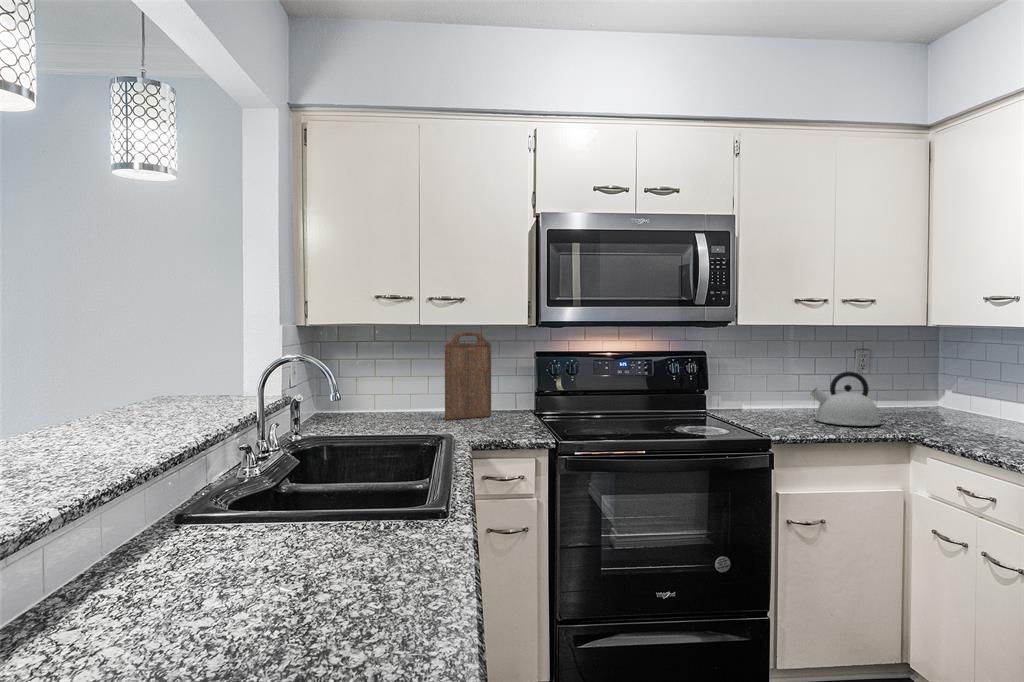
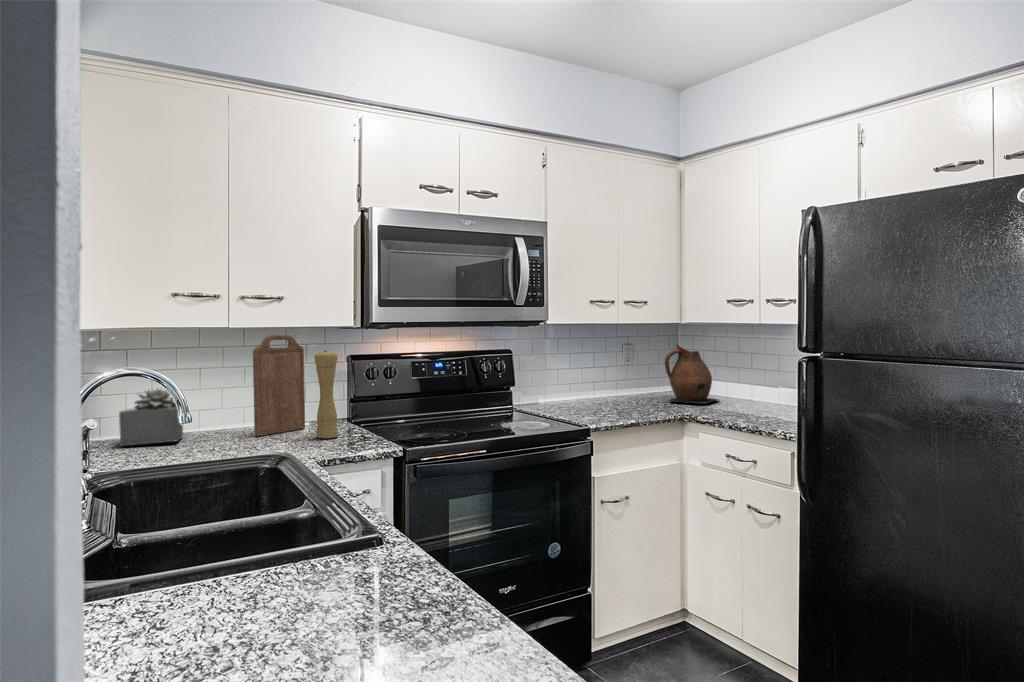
pepper mill: none [490,346,510,426] -> present [314,351,338,438]
ceramic pitcher: none [901,350,981,424] -> present [665,344,719,404]
kettle: present [810,372,881,426] -> none [604,364,658,411]
succulent plant: none [344,373,394,418] -> present [119,388,183,445]

